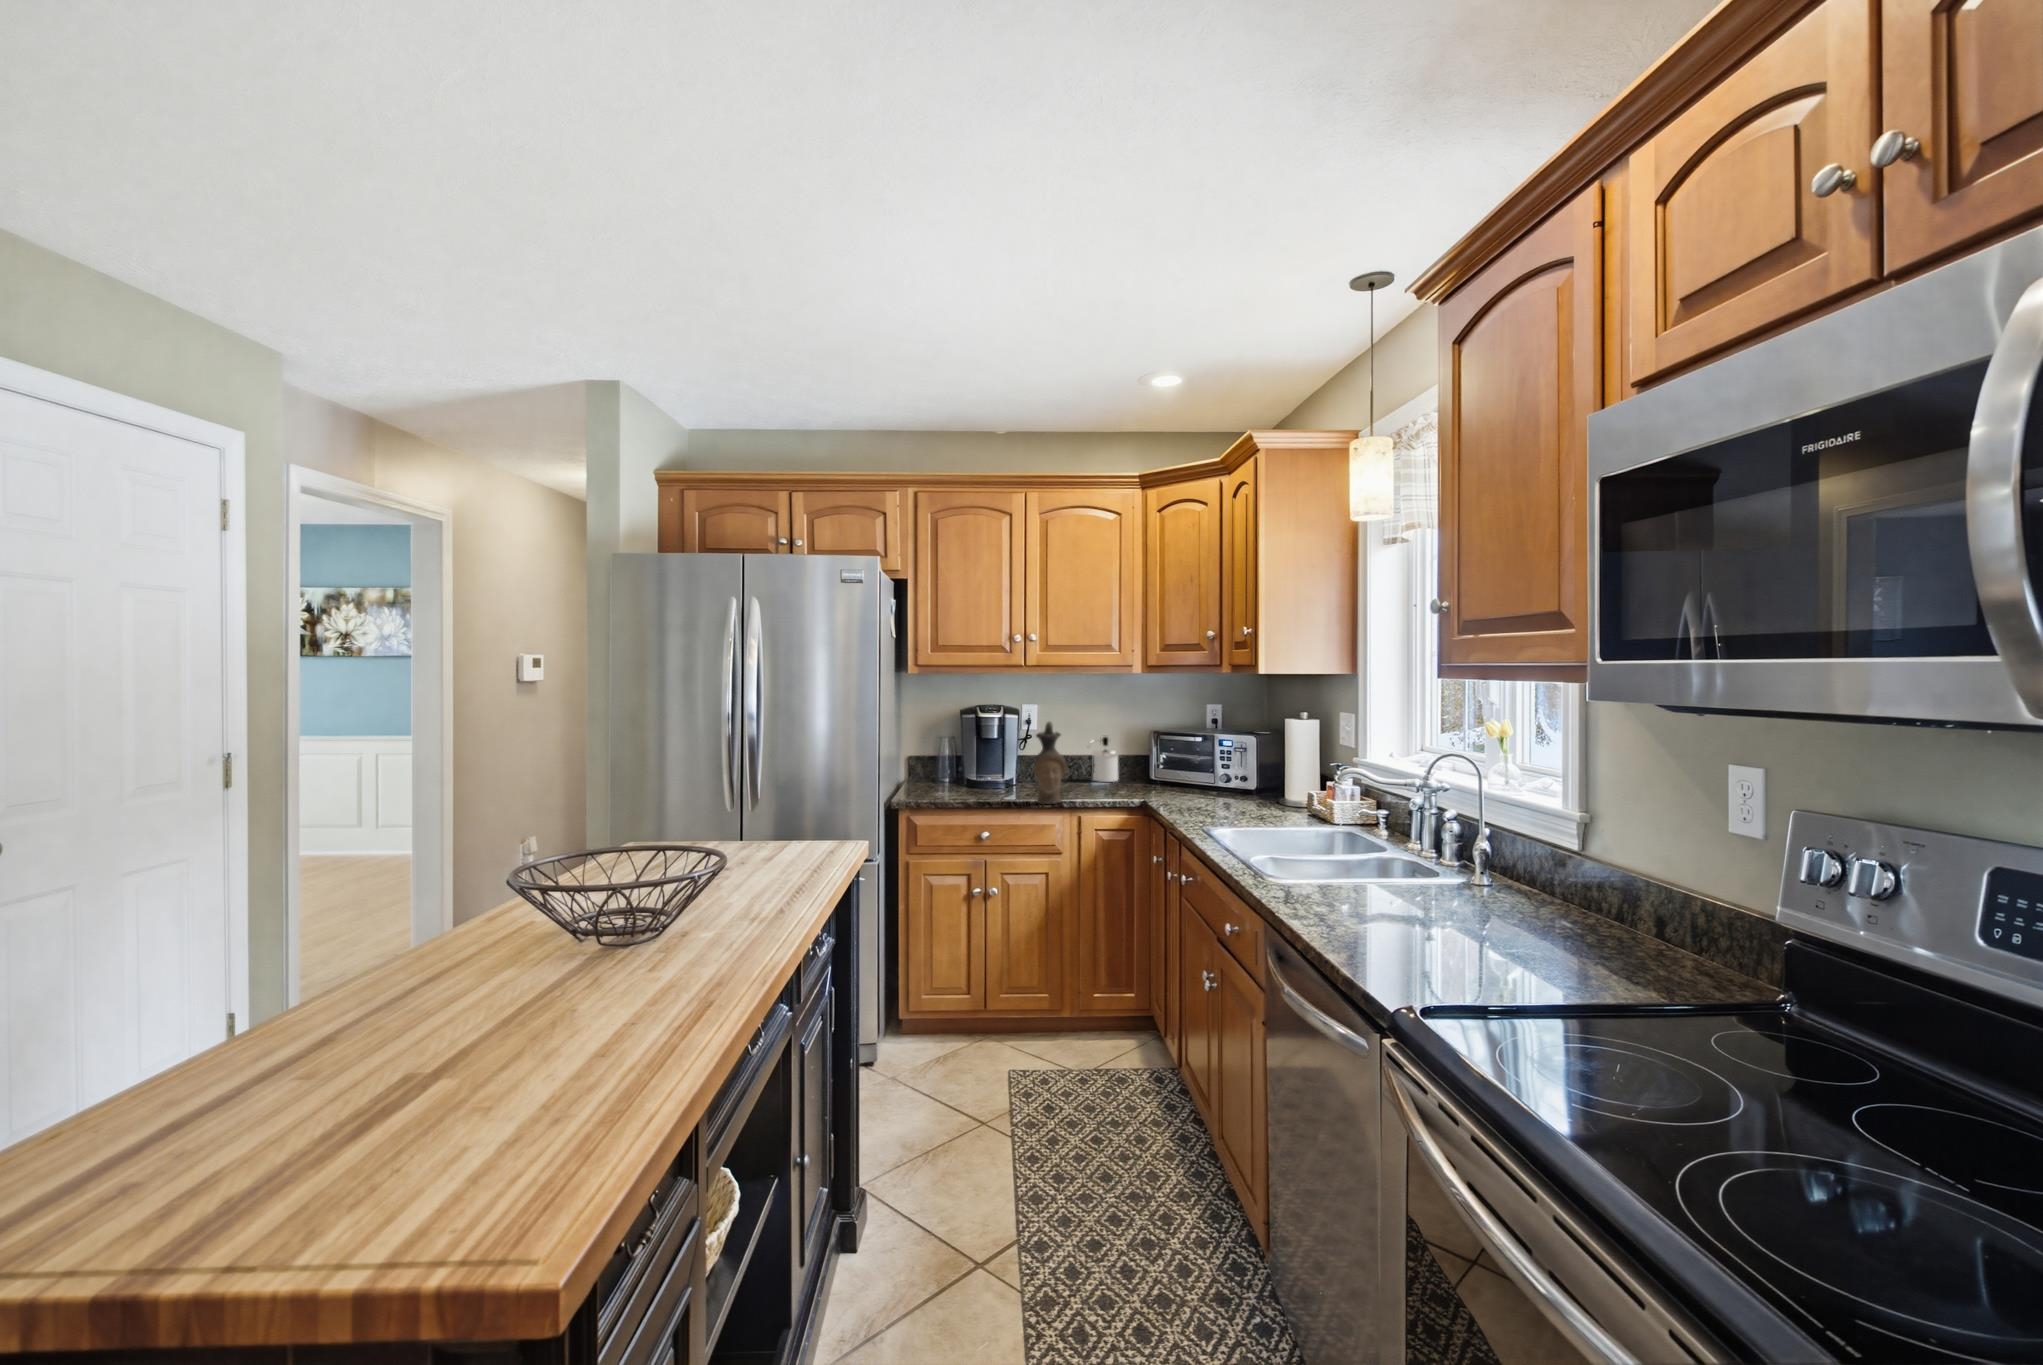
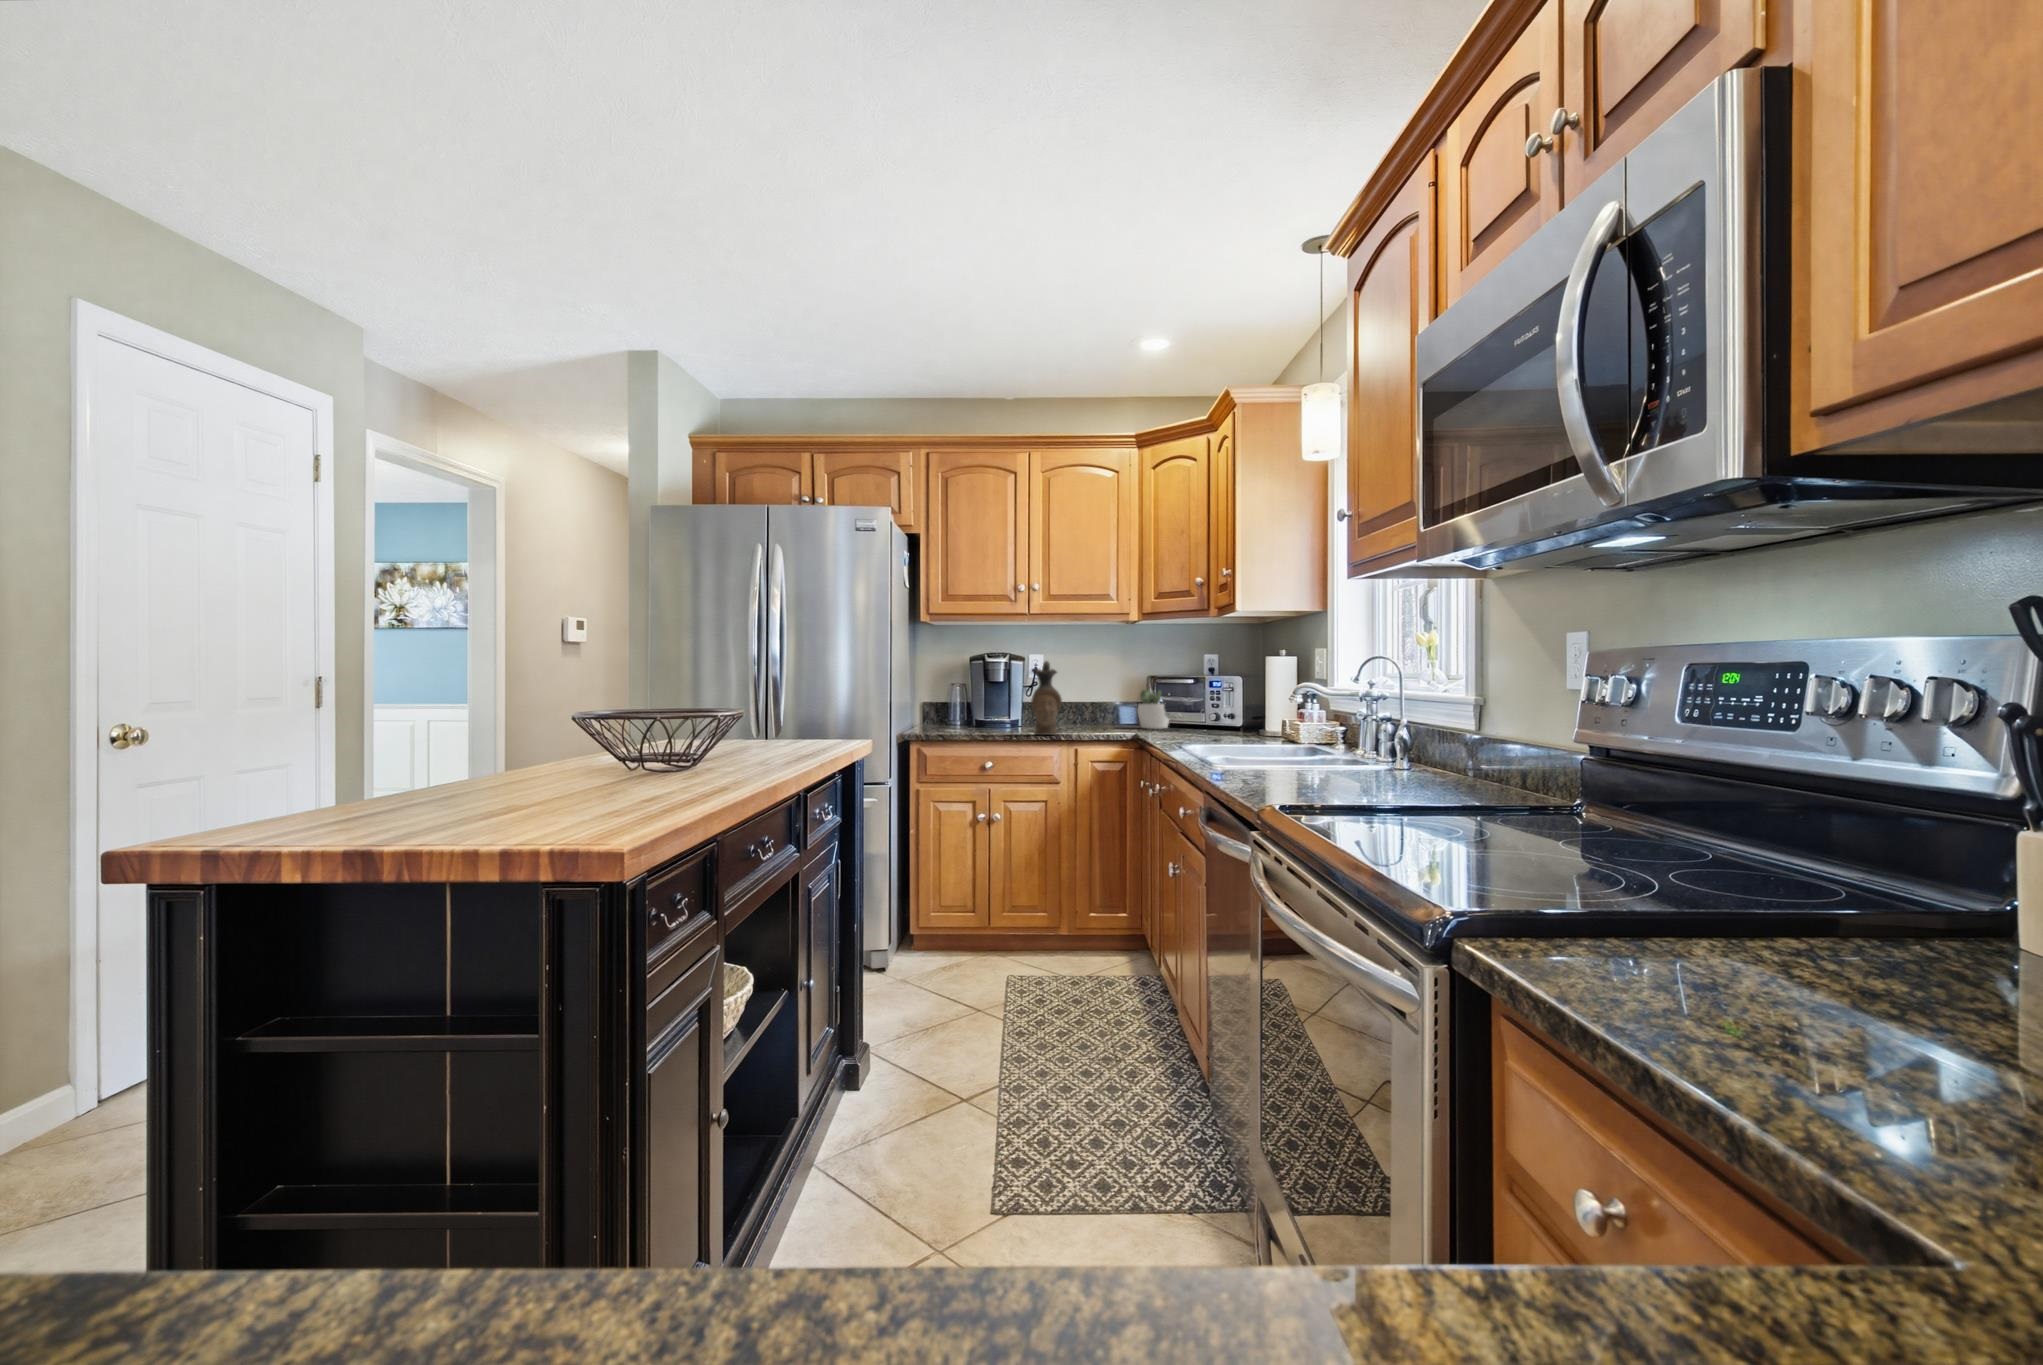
soap dispenser: present [1088,737,1119,782] -> none [1087,684,1118,727]
succulent plant: none [1141,742,1177,786] -> present [1137,690,1169,729]

